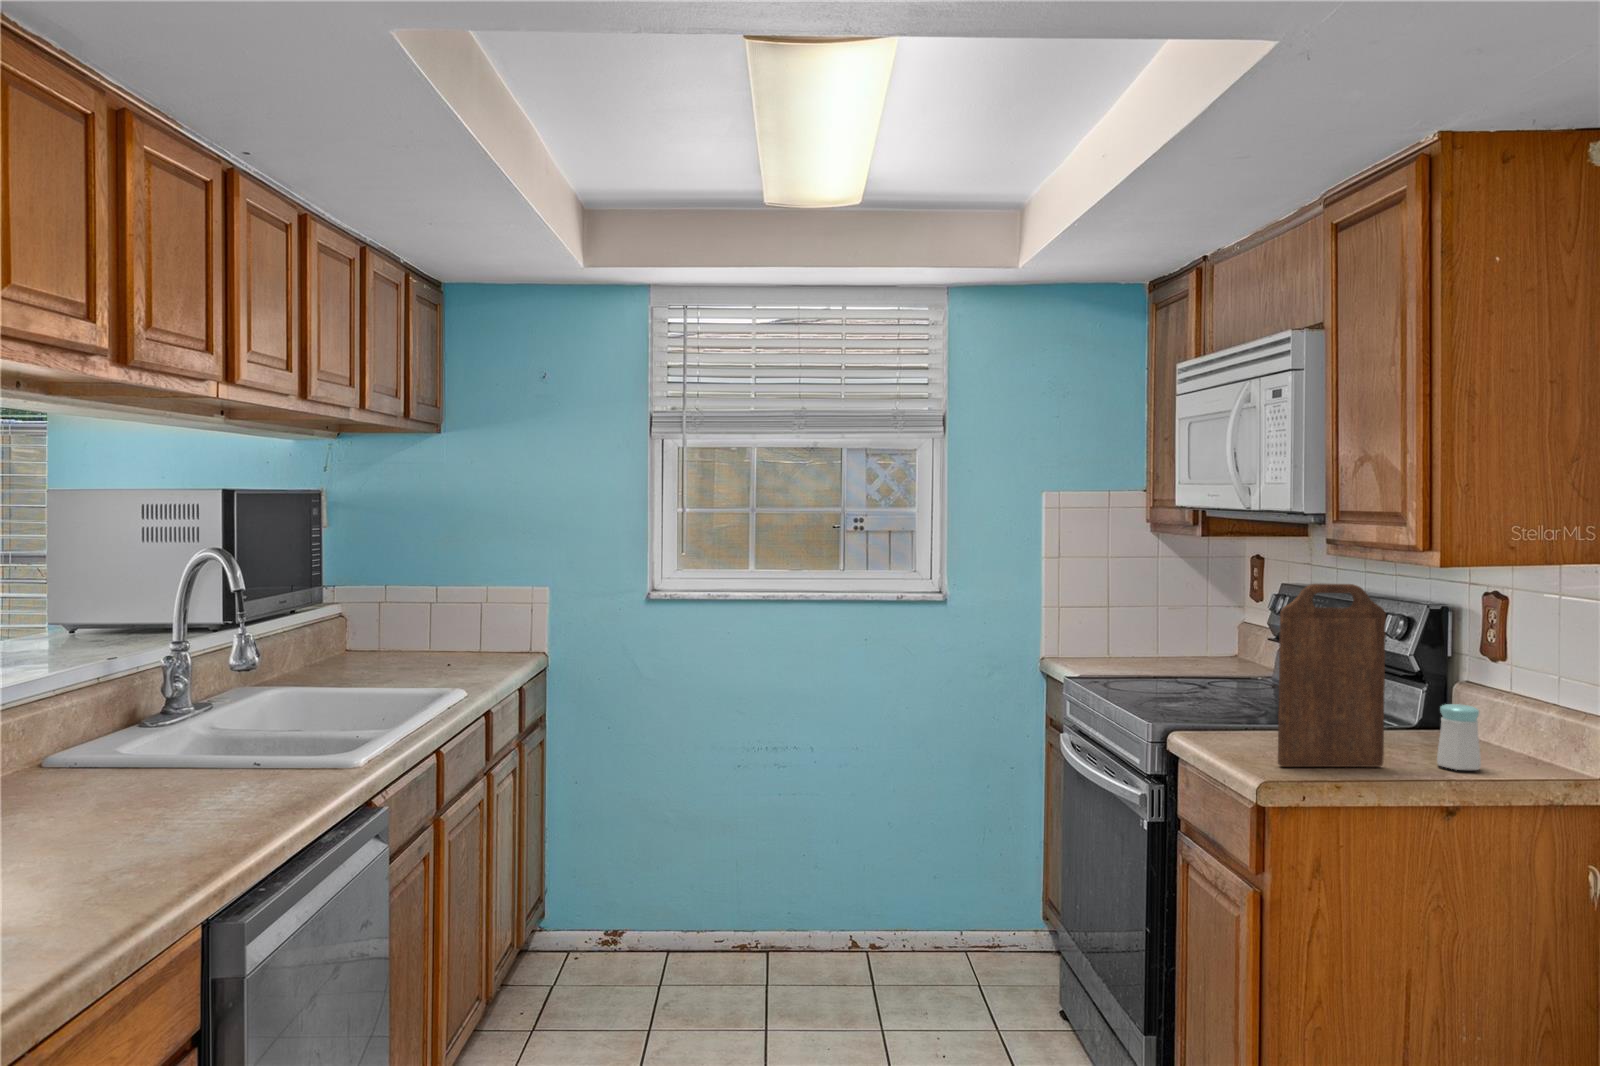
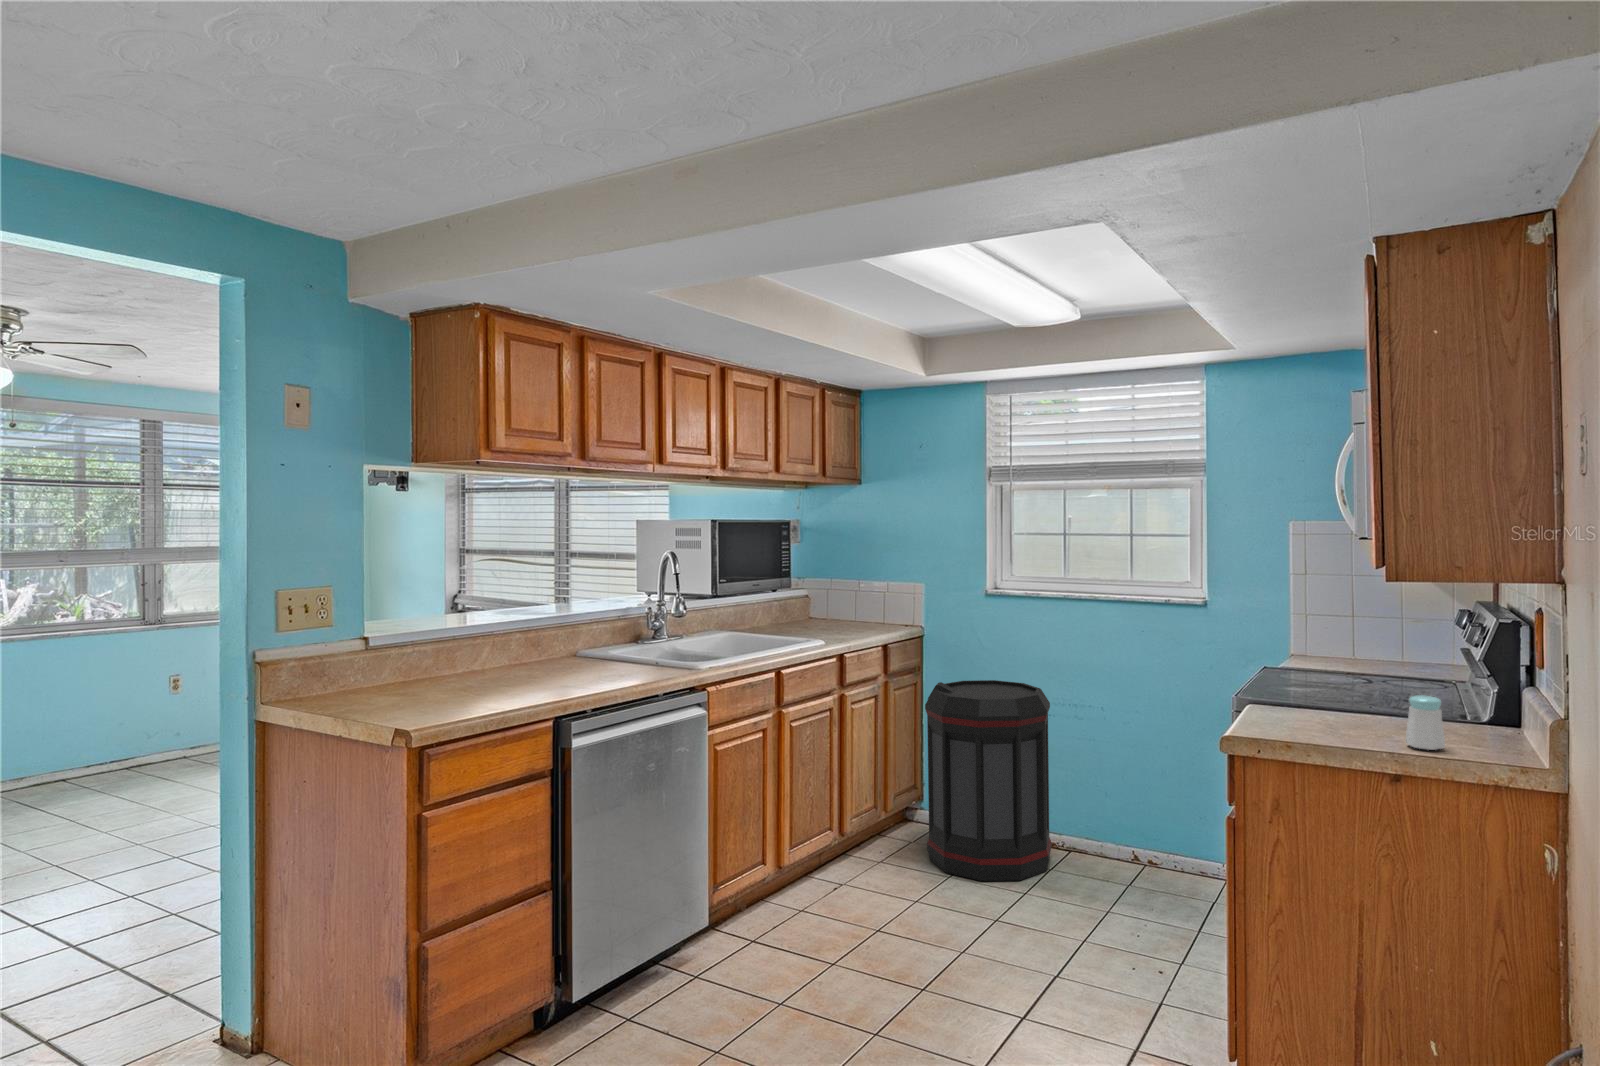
cutting board: present [1278,584,1386,767] -> none [1262,594,1354,739]
trash can: none [588,727,770,1028] -> present [925,680,1052,881]

